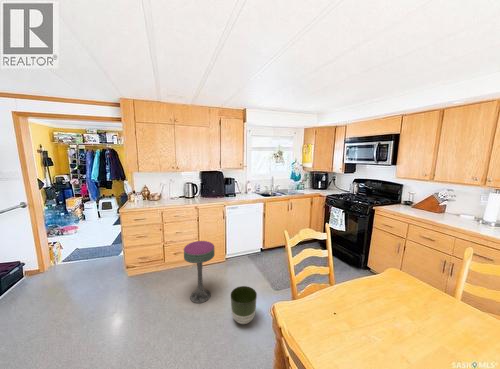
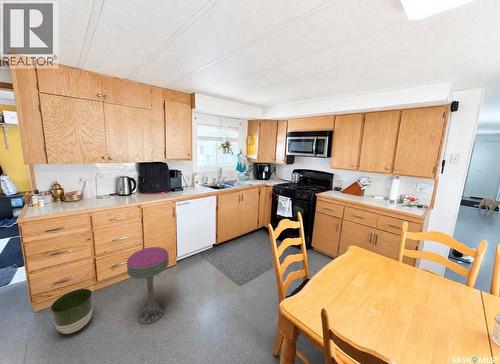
planter: present [231,286,257,324] -> present [51,289,93,334]

